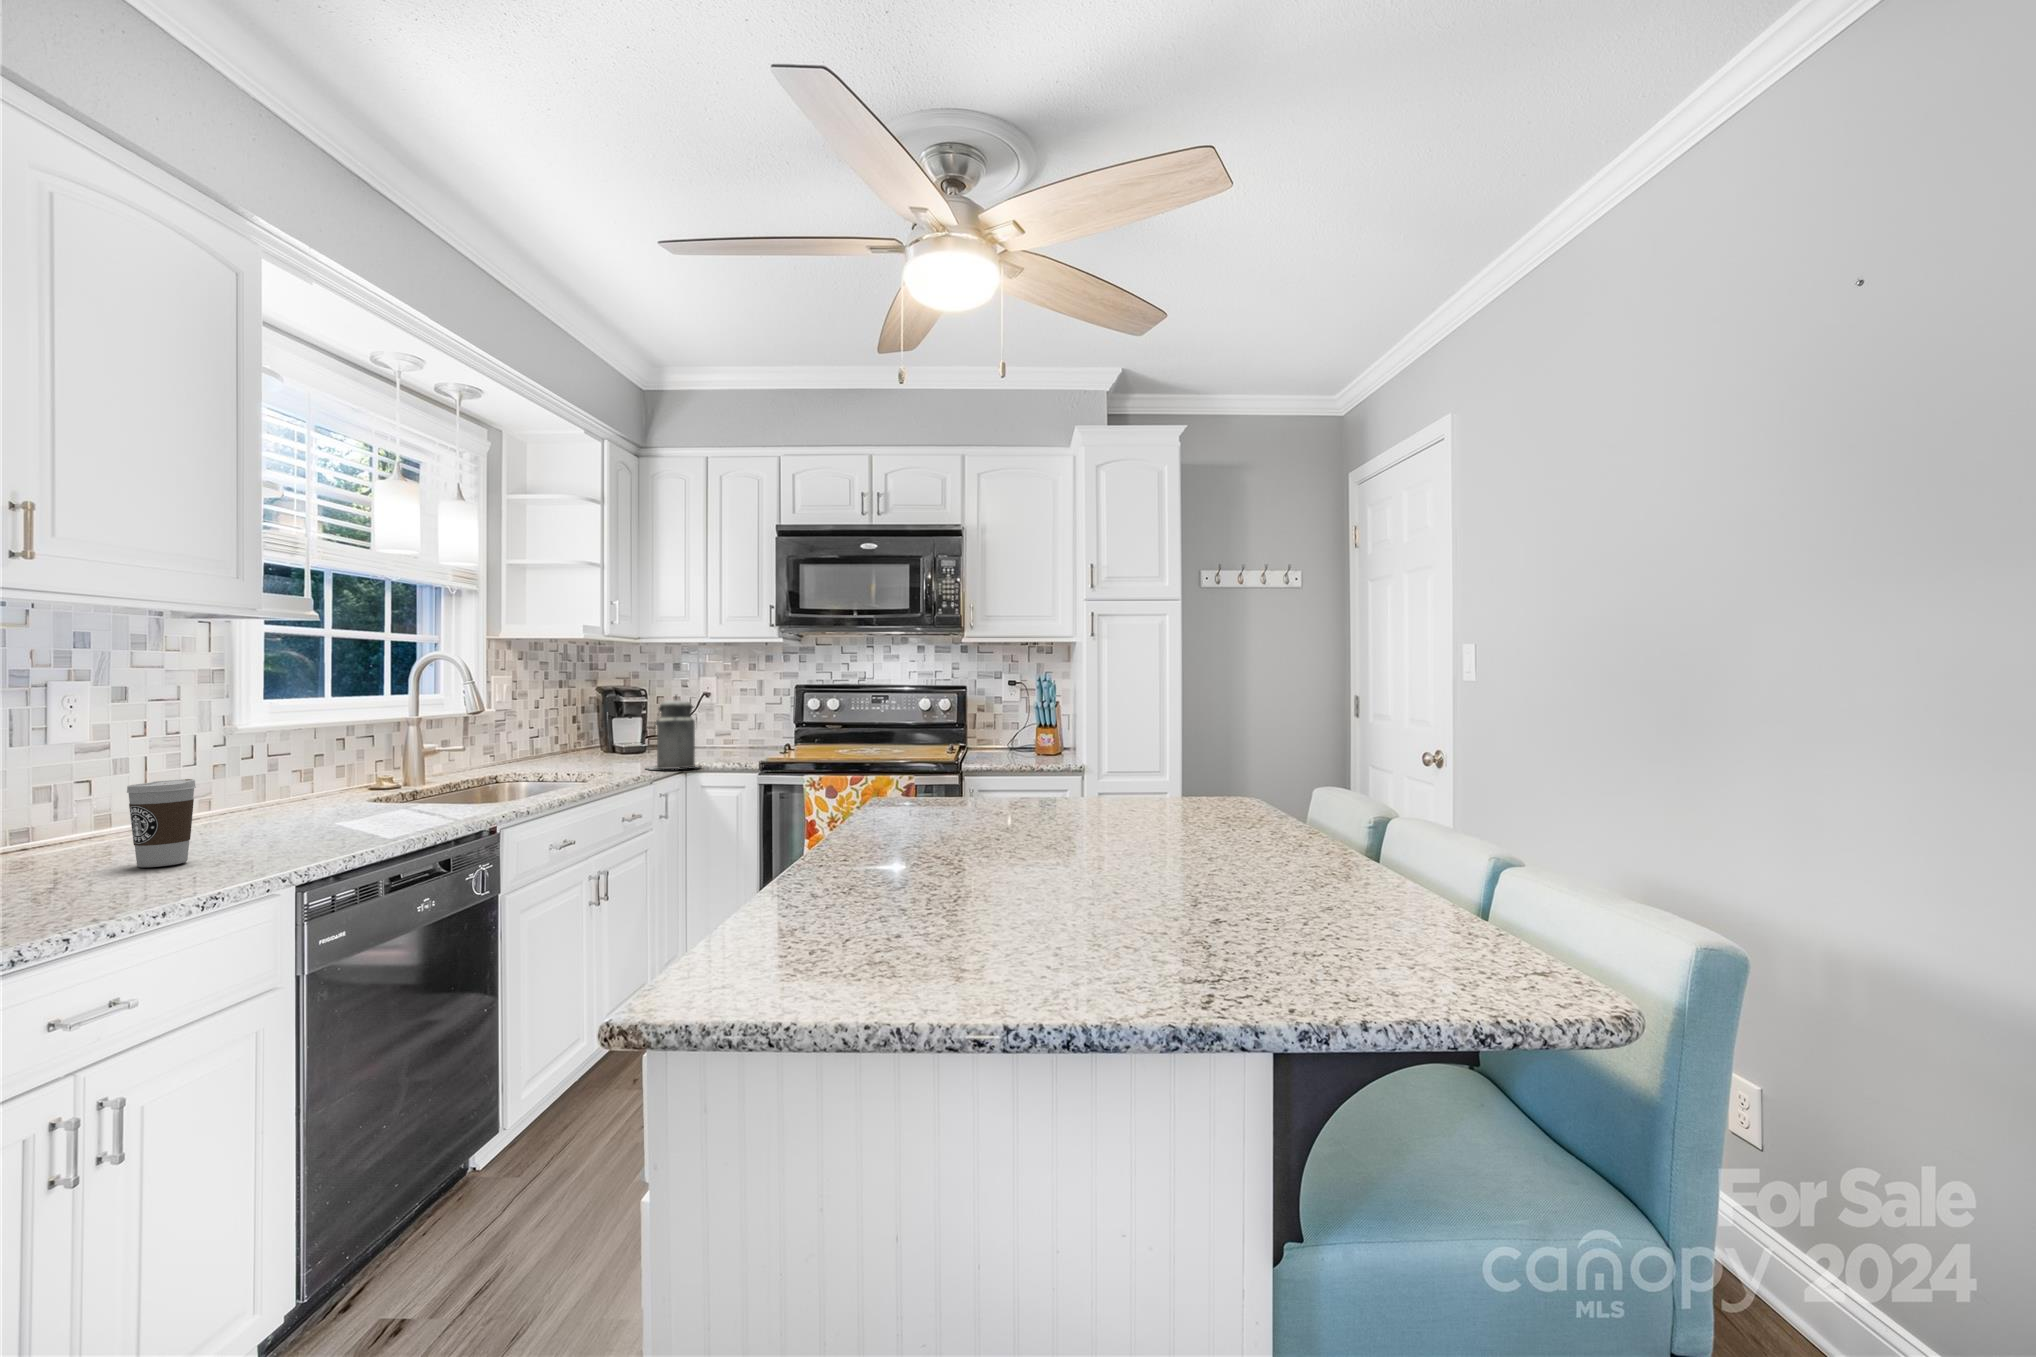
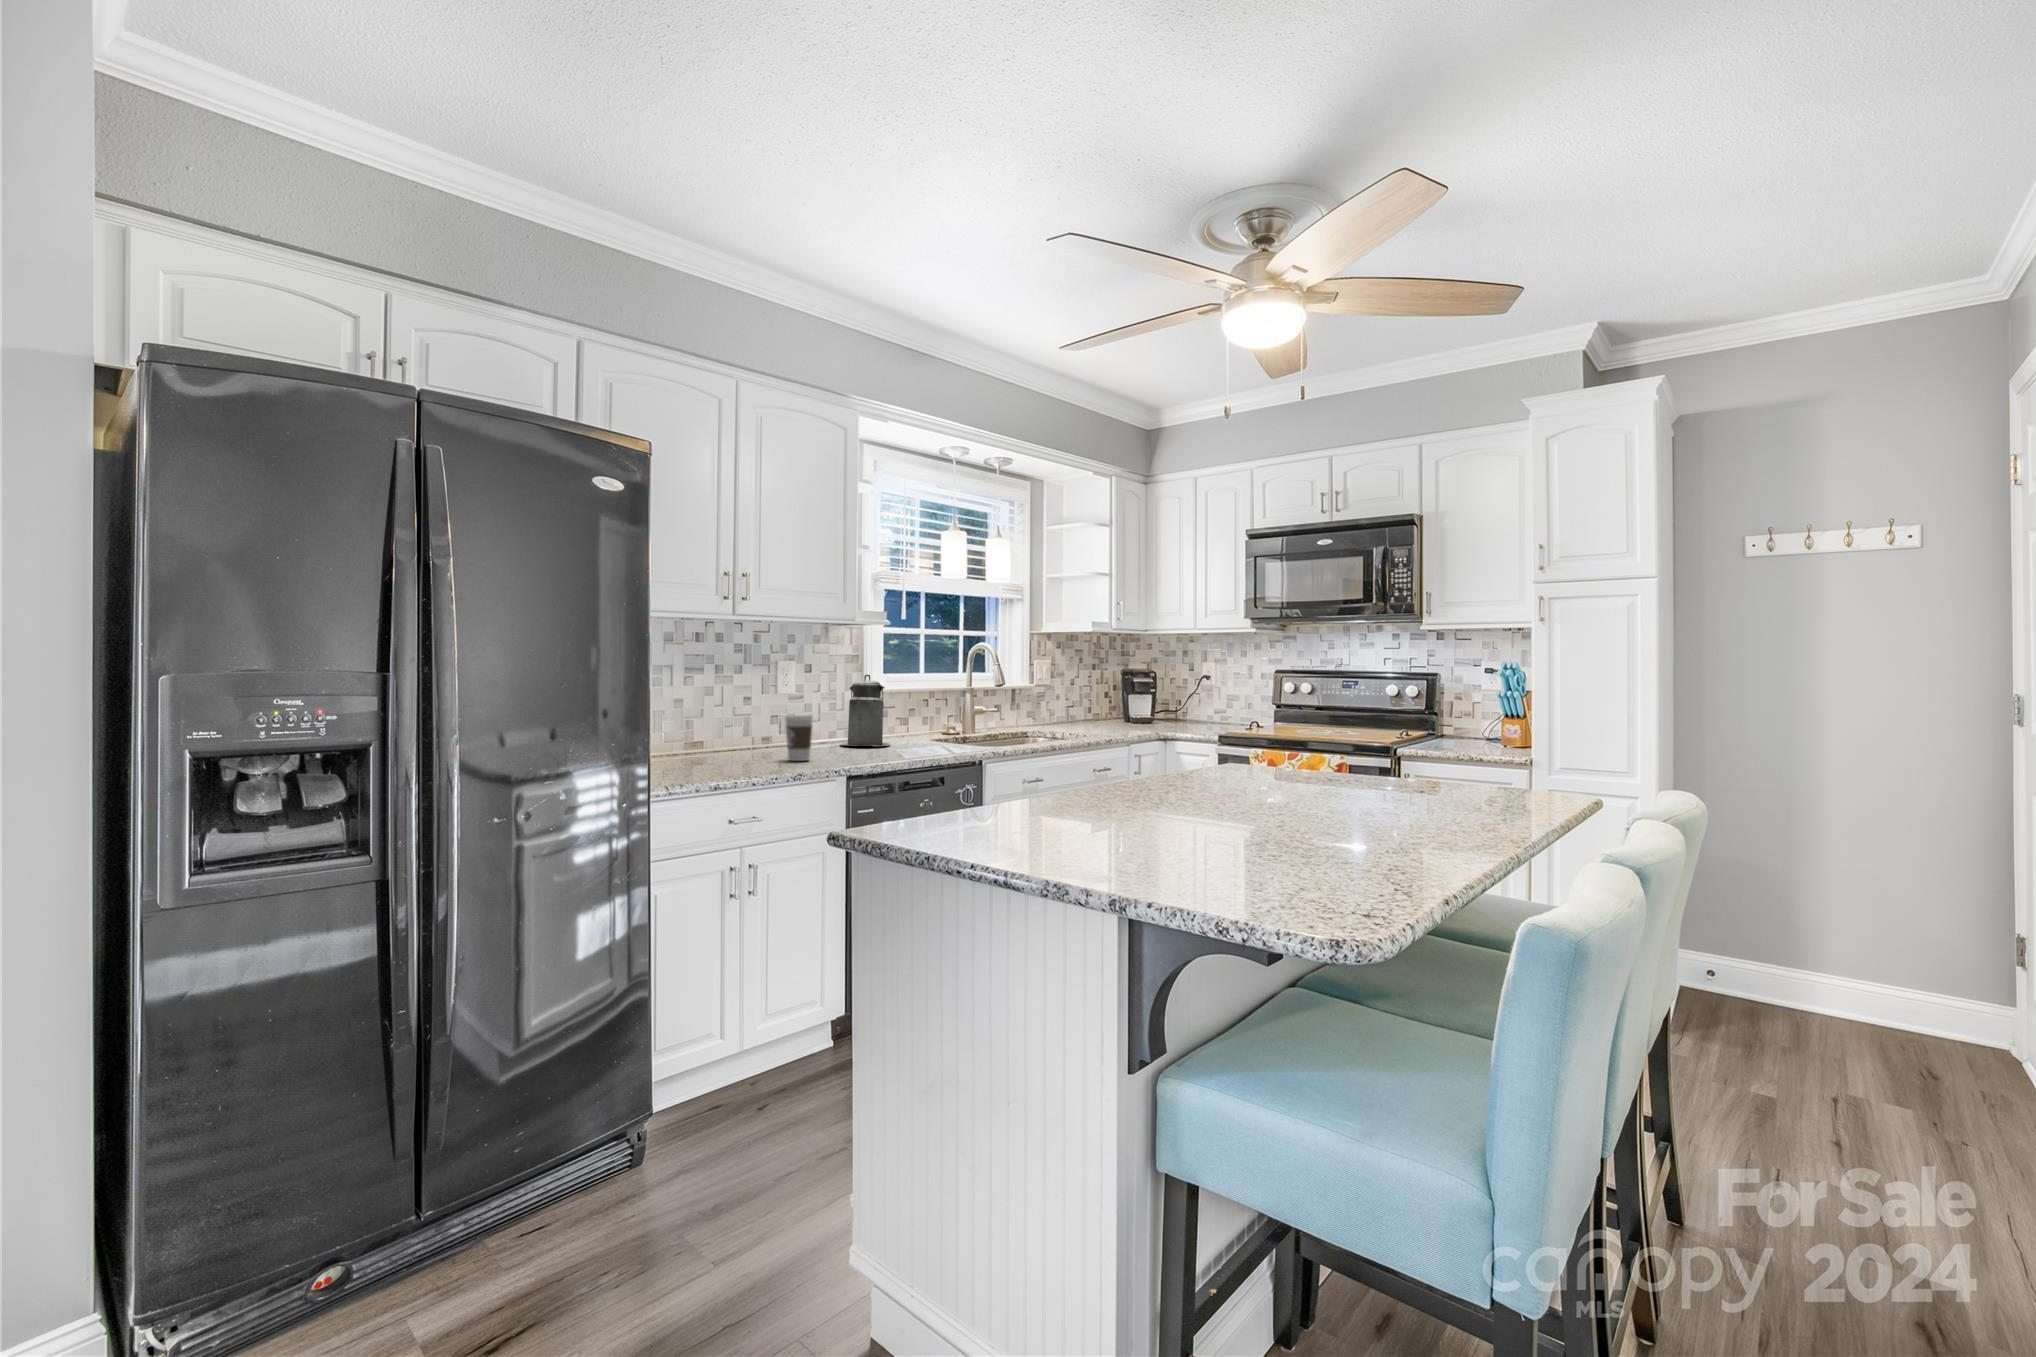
canister: present [647,695,697,769] -> present [840,675,890,746]

